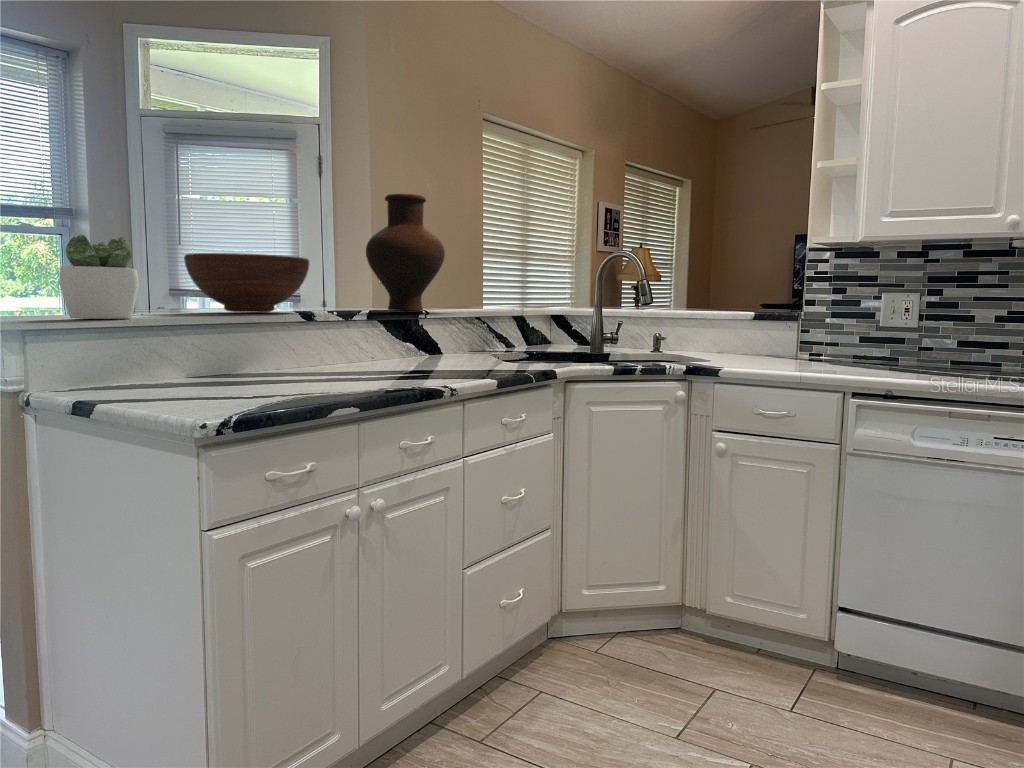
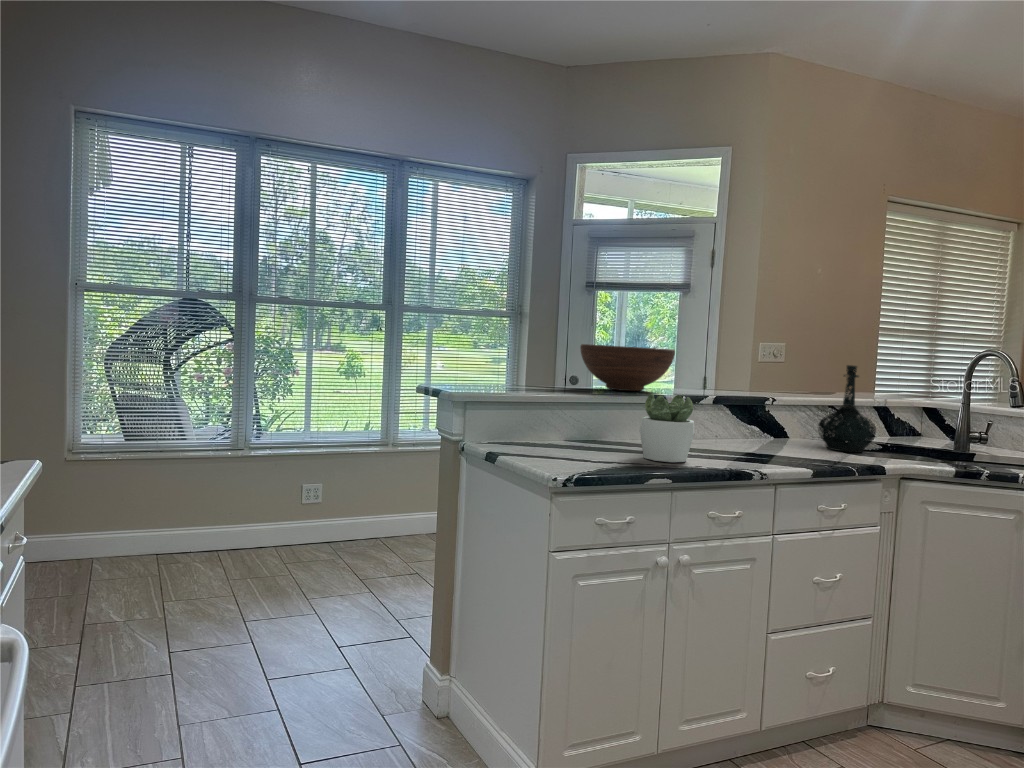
vase: present [366,194,445,311] -> none [722,297,794,398]
succulent plant: present [59,235,139,319] -> present [640,394,694,462]
bottle: none [477,269,534,361] -> present [819,365,876,452]

